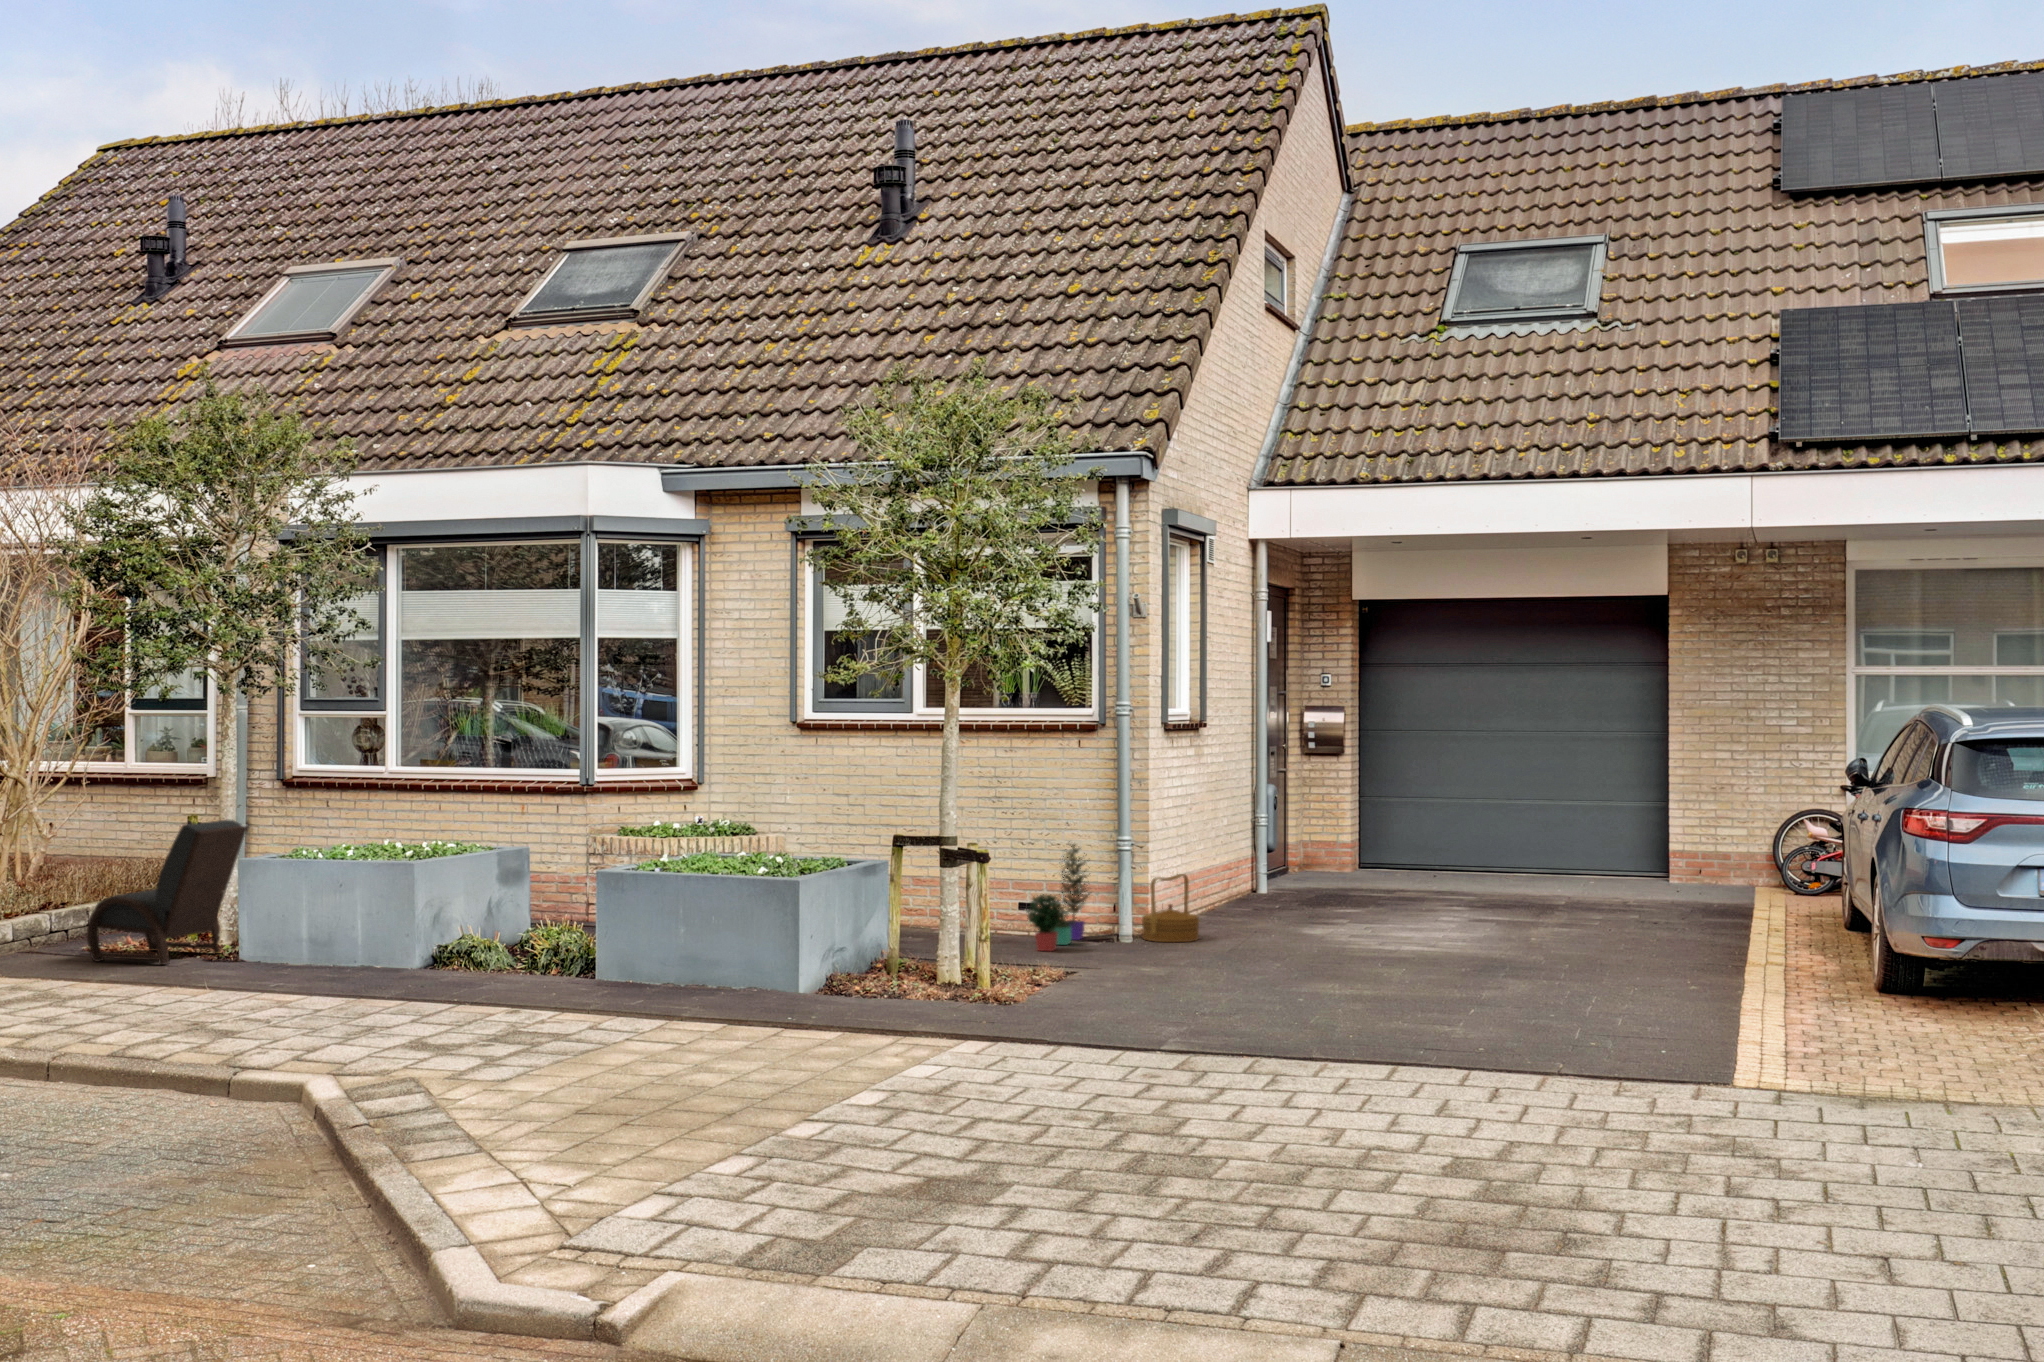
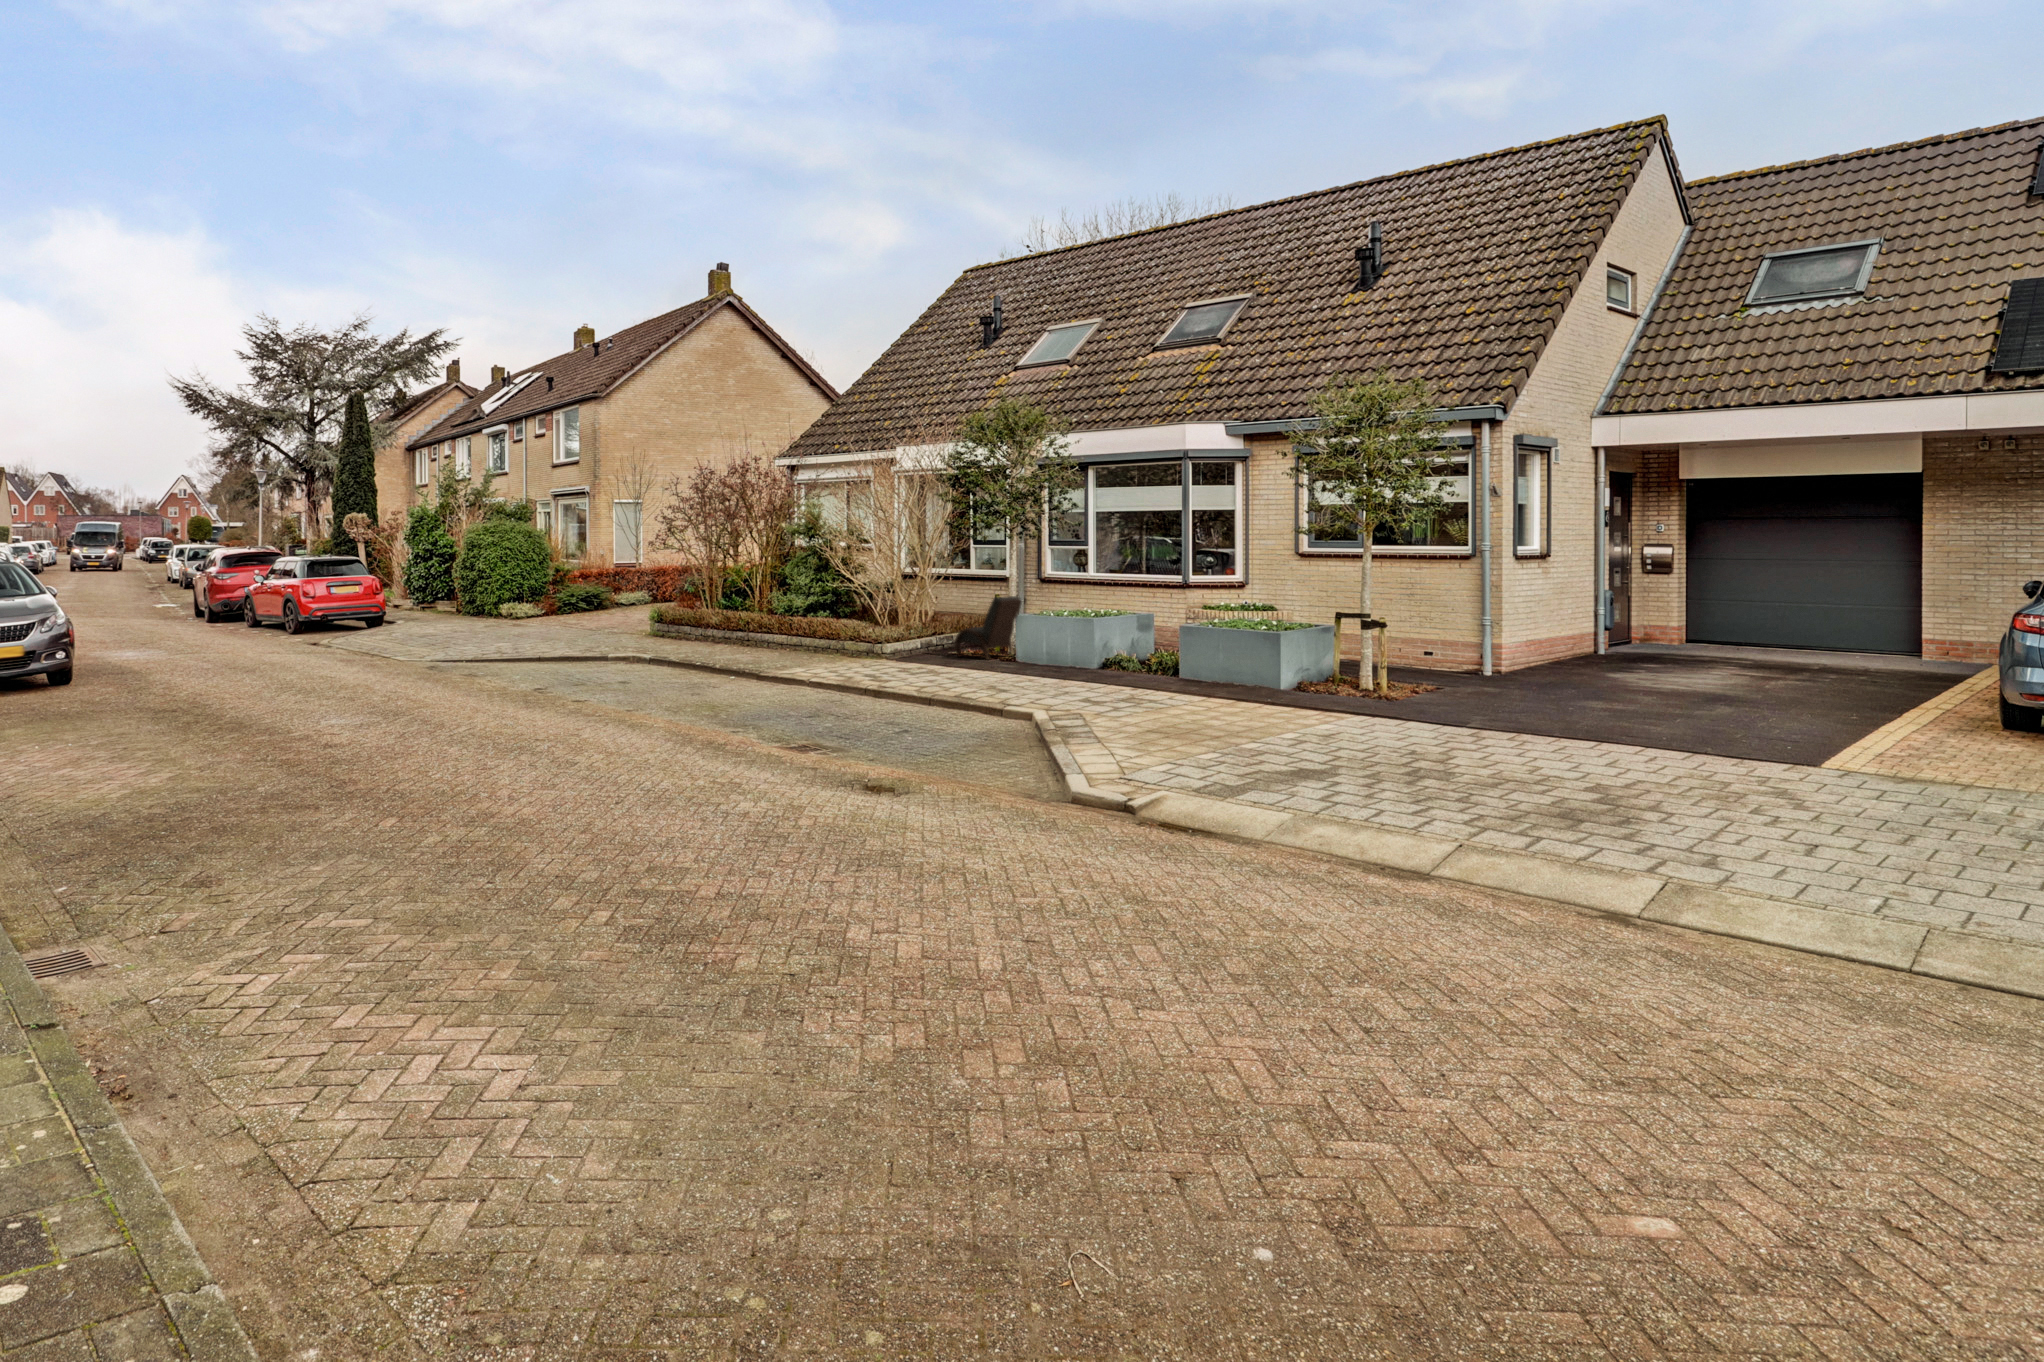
potted plant: present [1027,844,1090,951] -> none [1421,618,1467,676]
woven basket: present [1142,874,1199,942] -> none [1496,638,1533,675]

